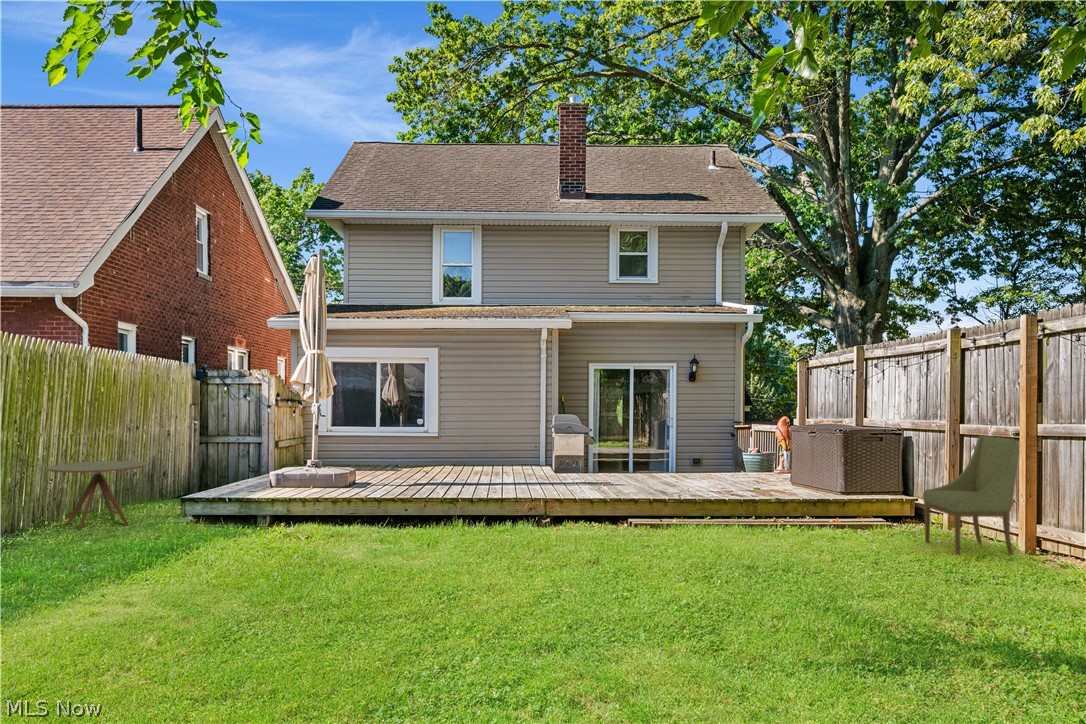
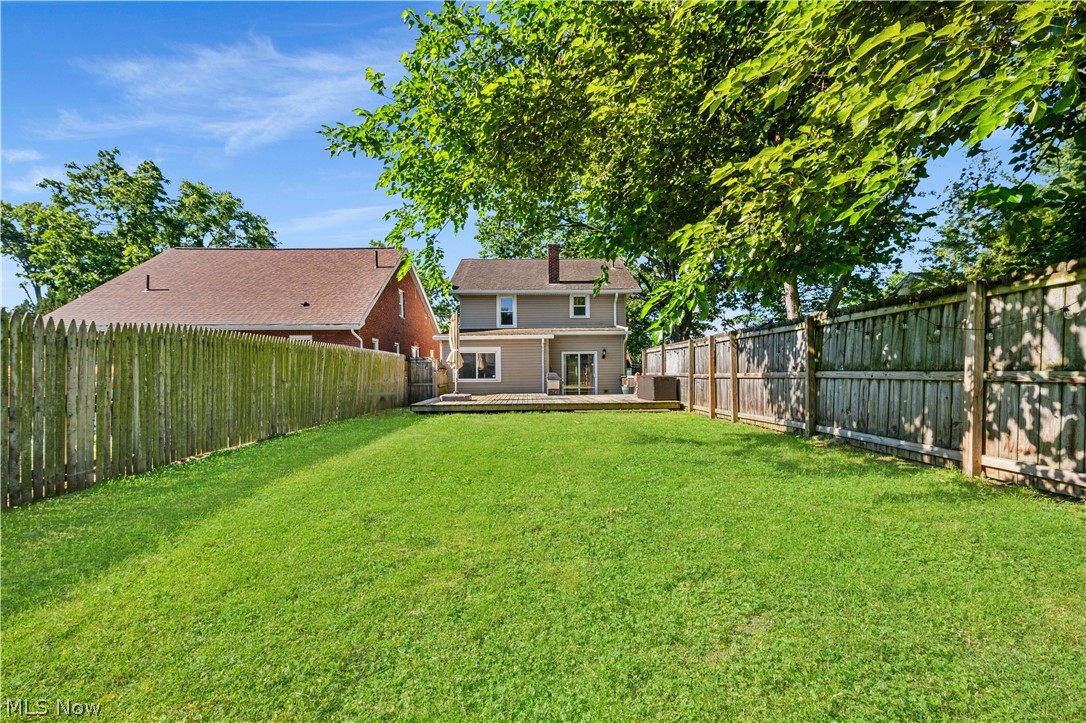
chair: present [923,436,1019,555] -> none [678,378,709,419]

